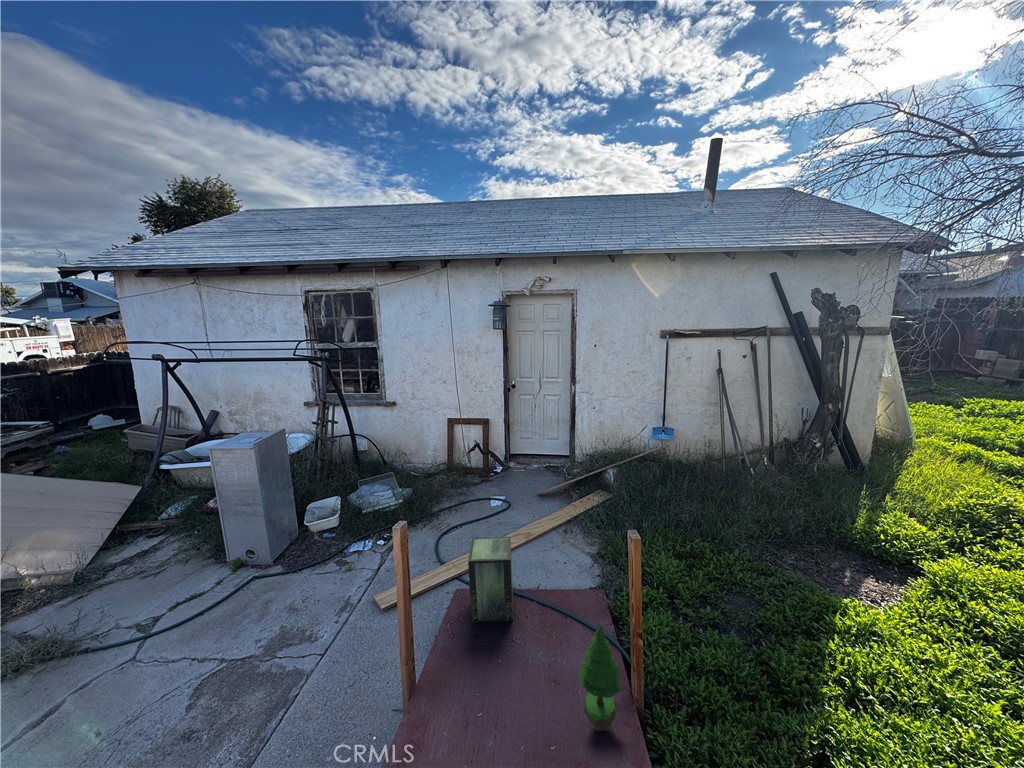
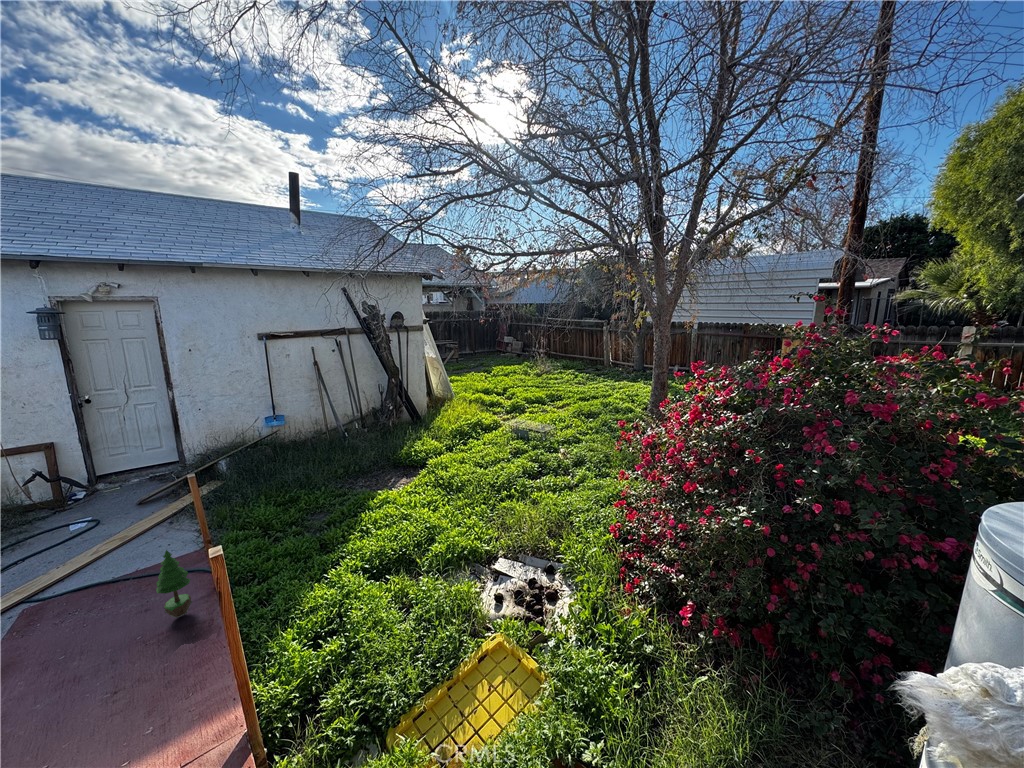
storage box: present [468,536,513,622] -> none [36,535,103,620]

